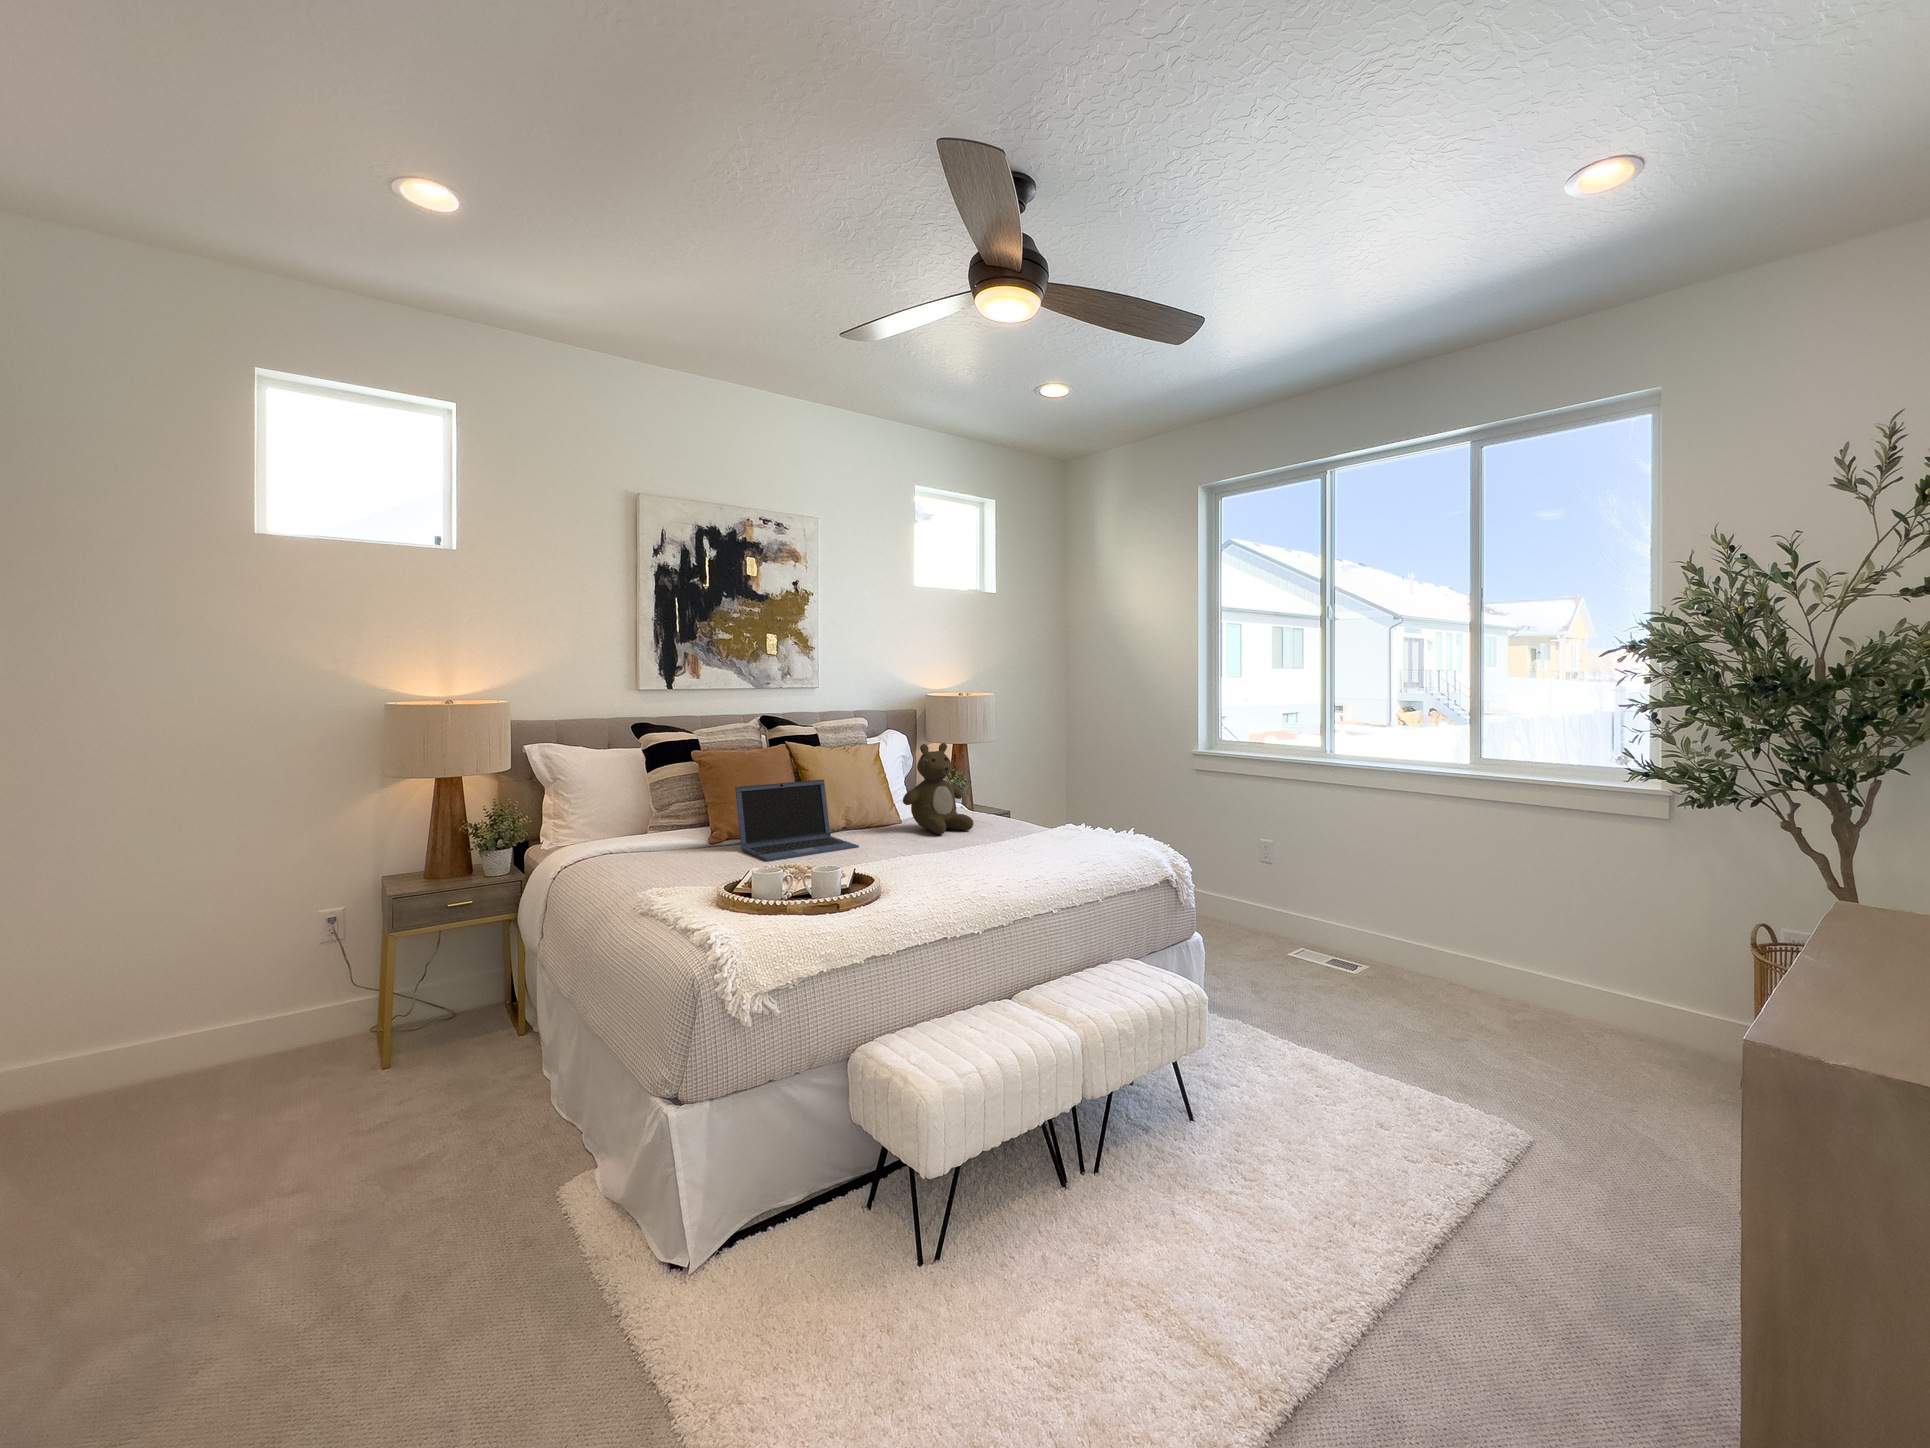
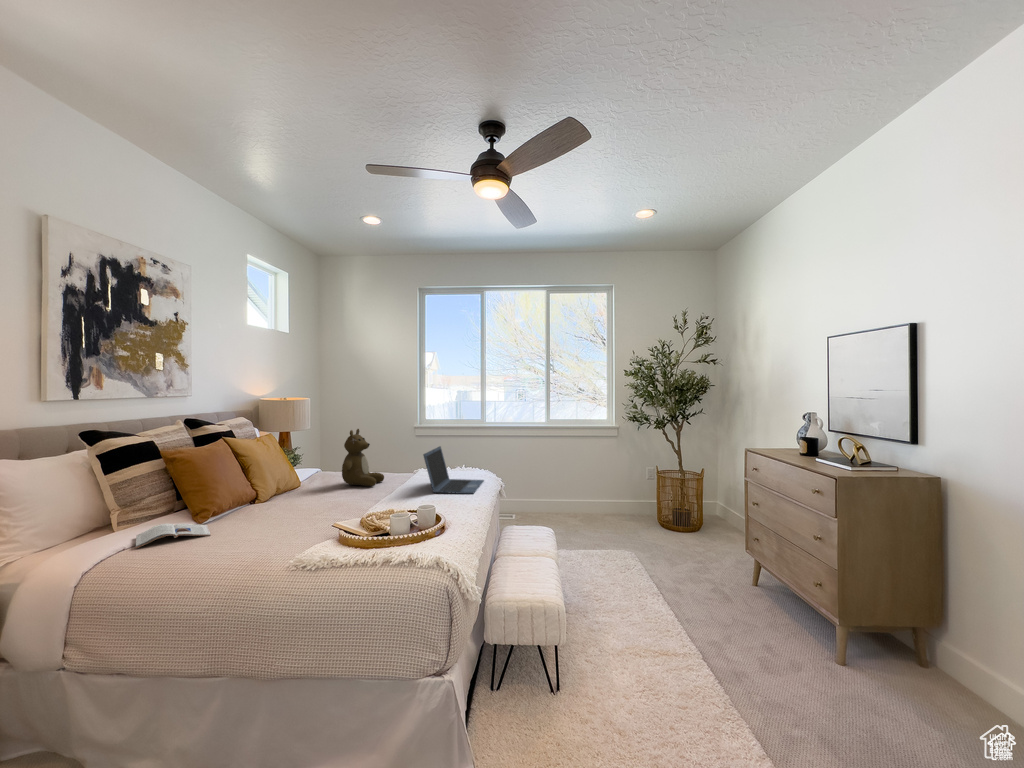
laptop: present [735,780,859,861] -> present [423,446,484,494]
magazine: none [604,836,696,857] -> present [136,524,211,548]

